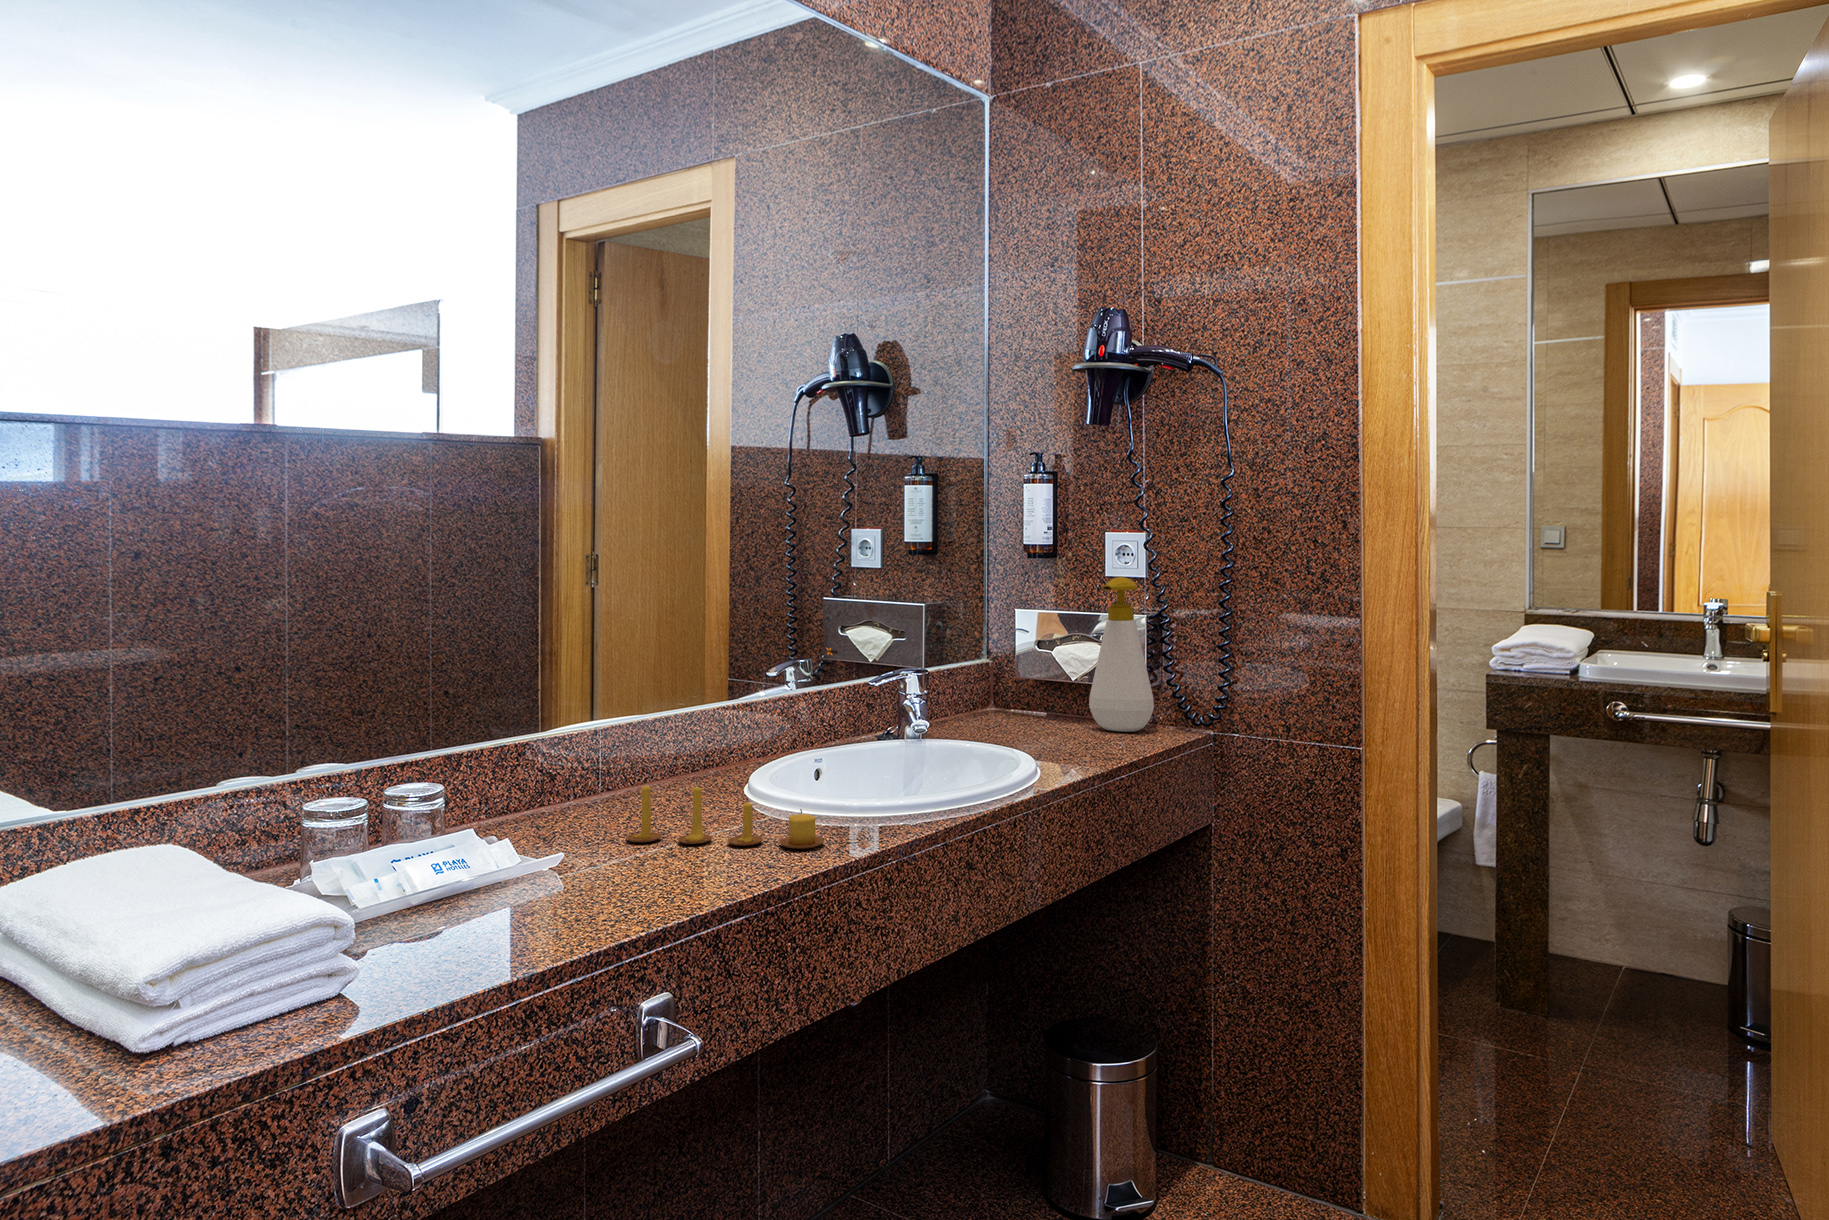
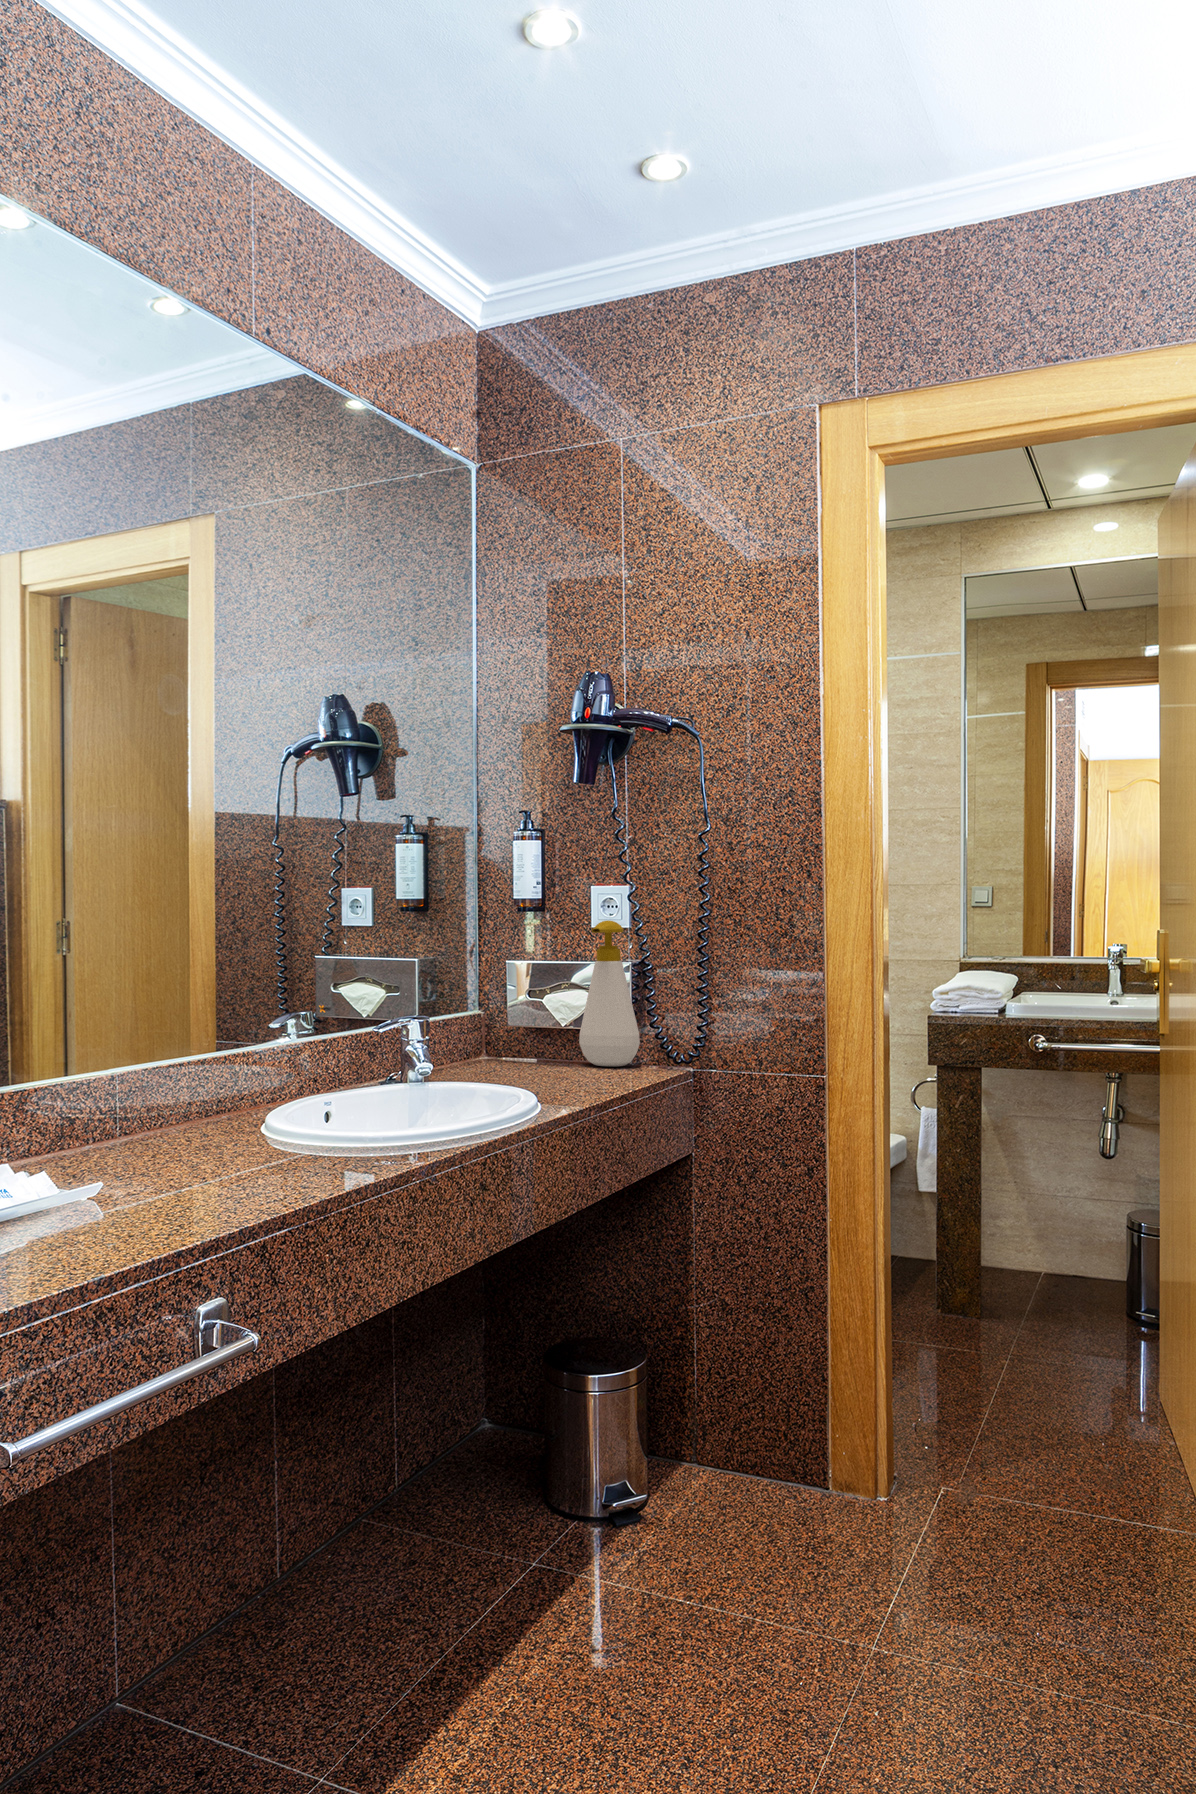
candle: present [626,780,824,849] -> none [152,1111,350,1172]

